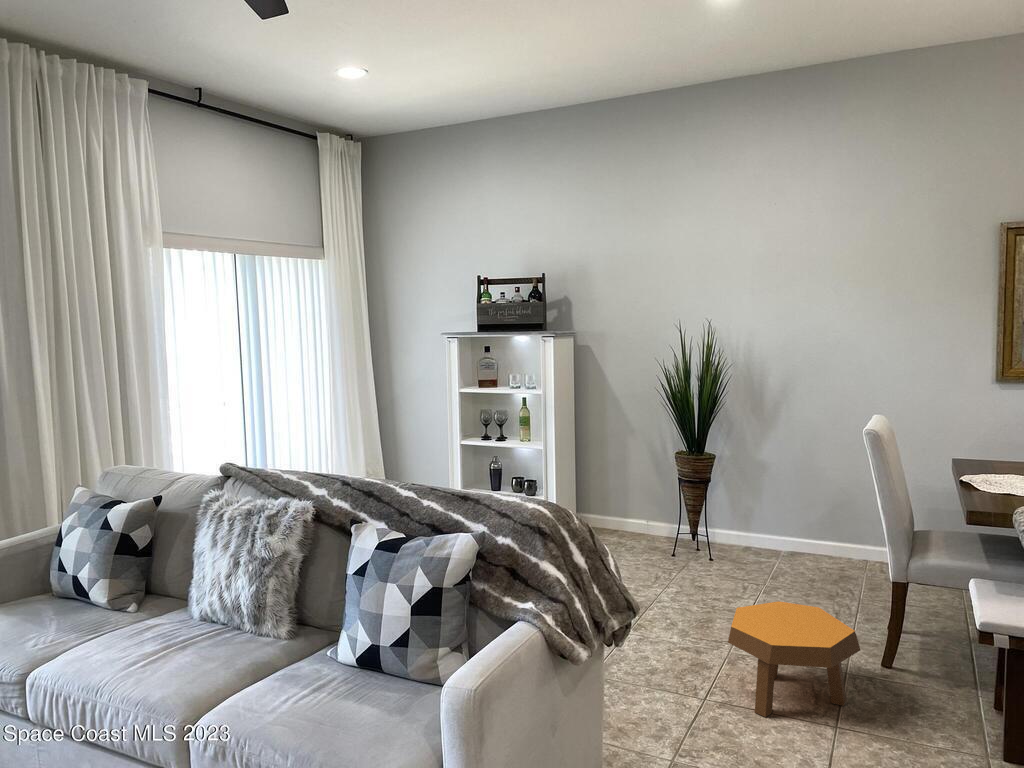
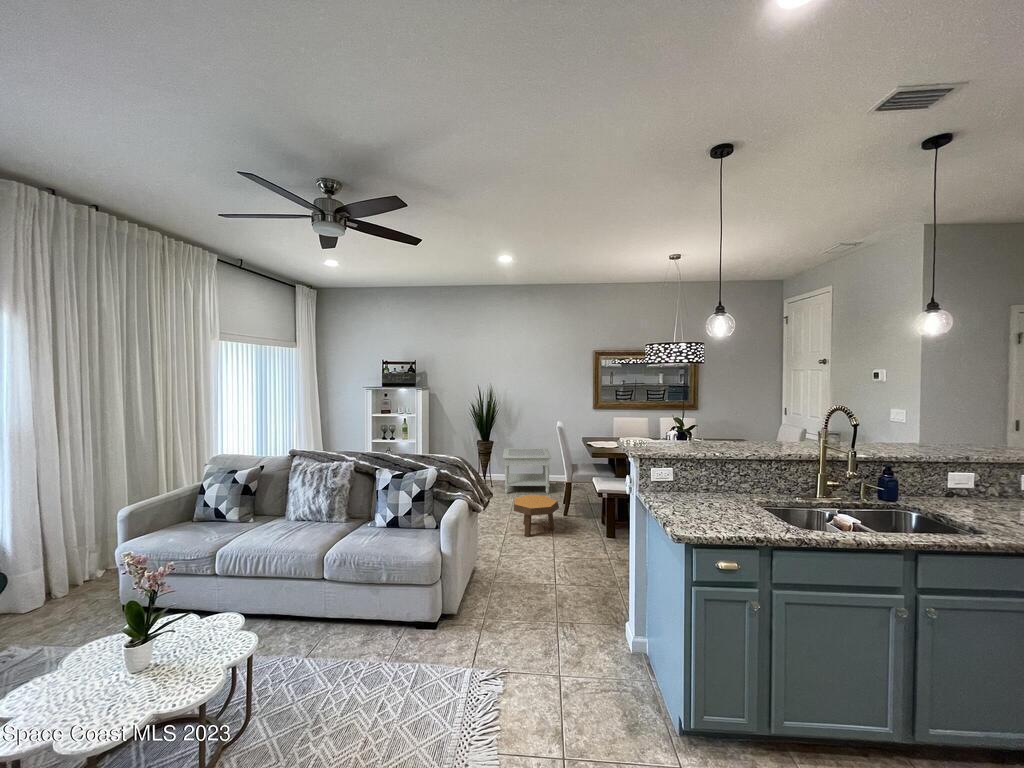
side table: none [730,472,859,593] -> present [503,448,551,494]

